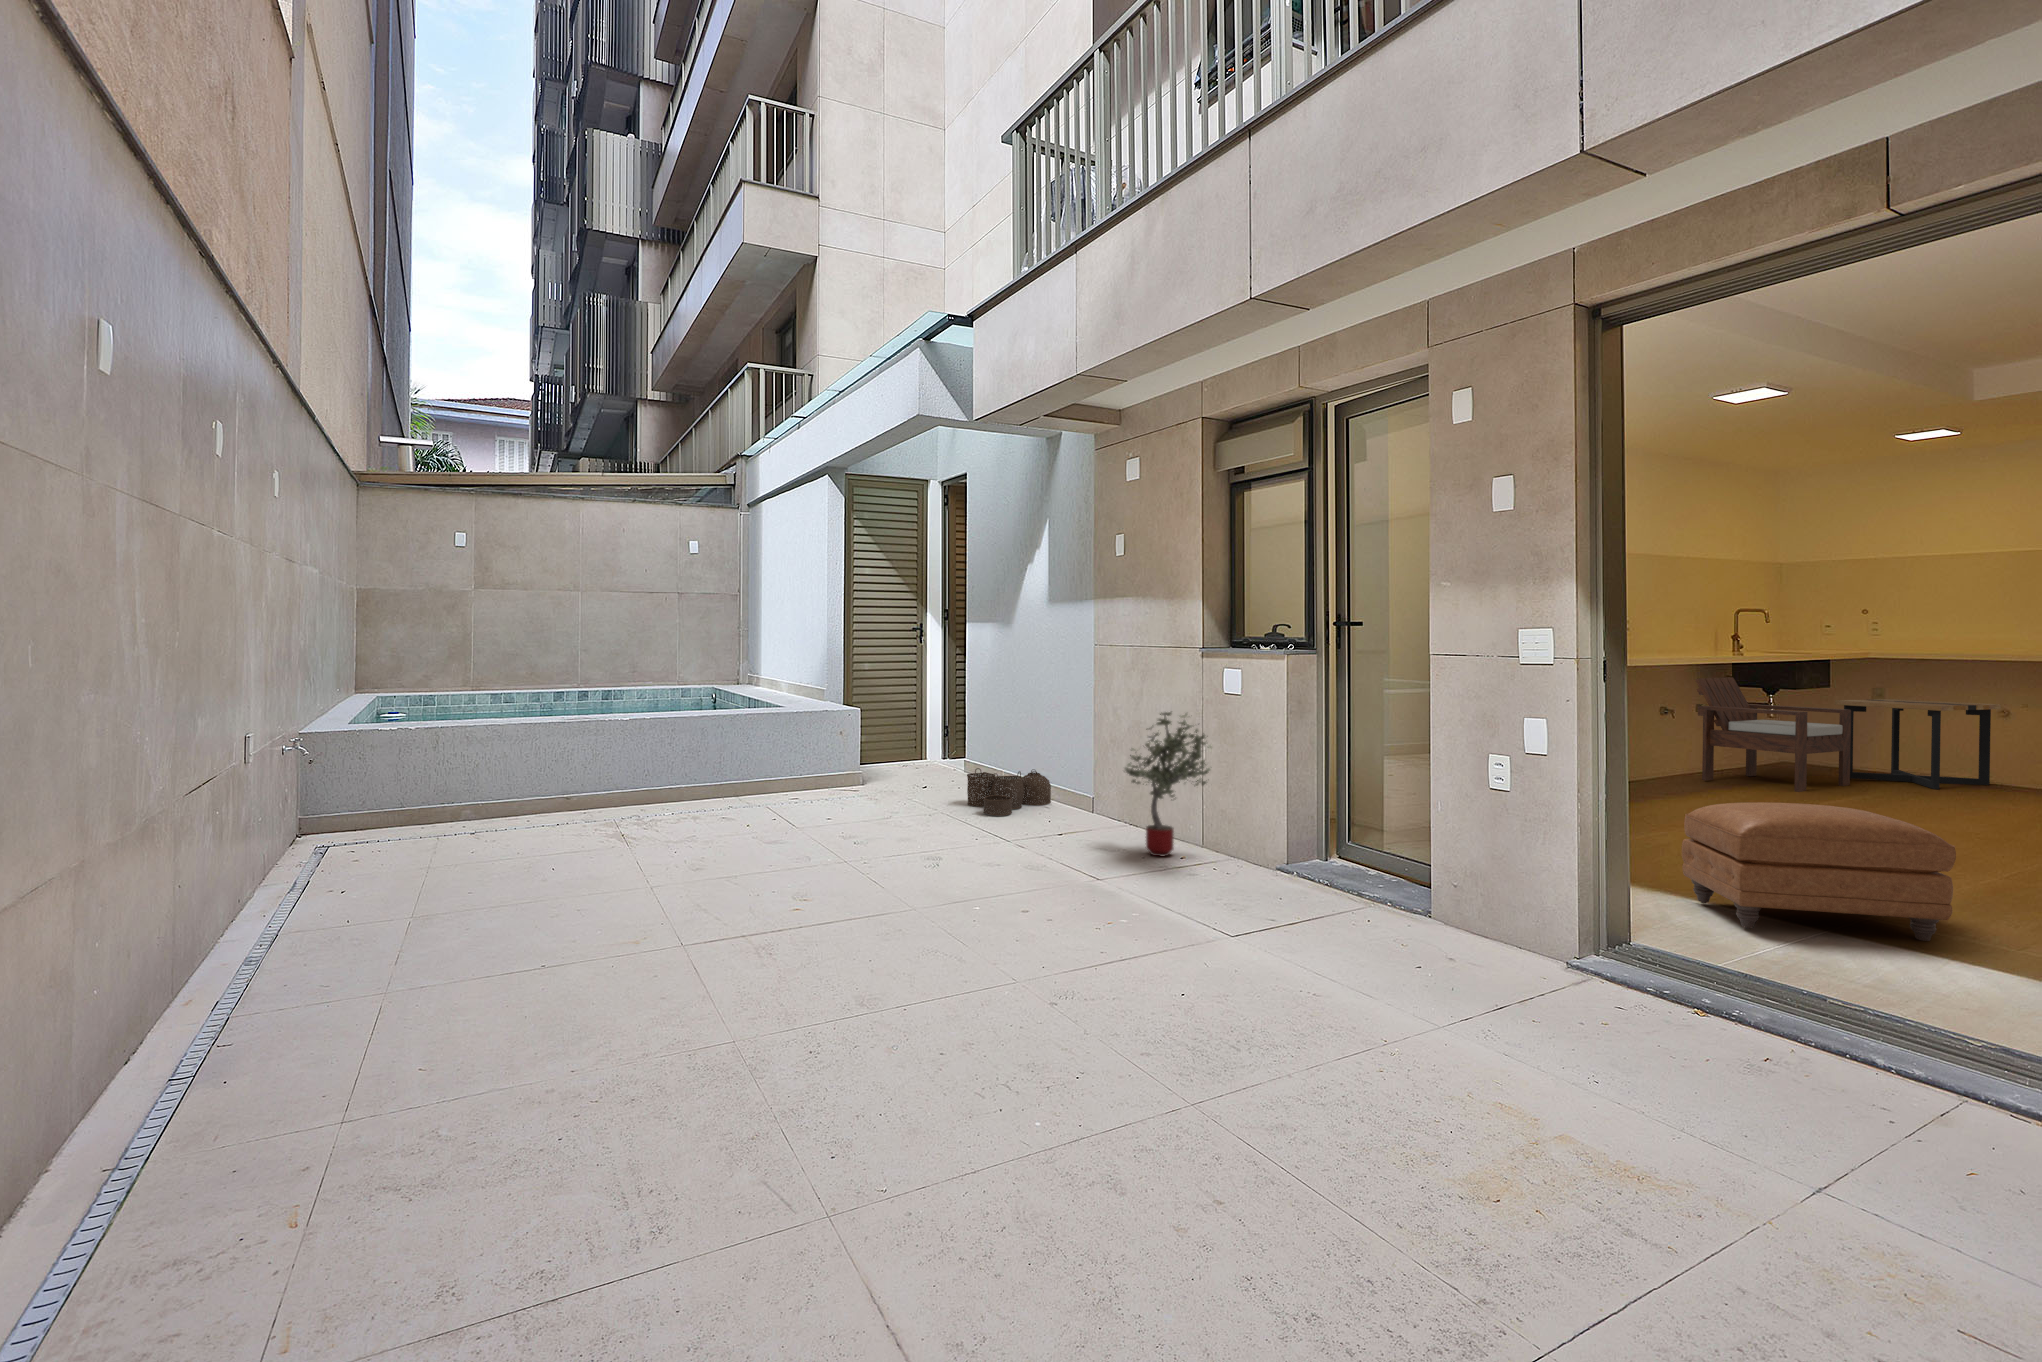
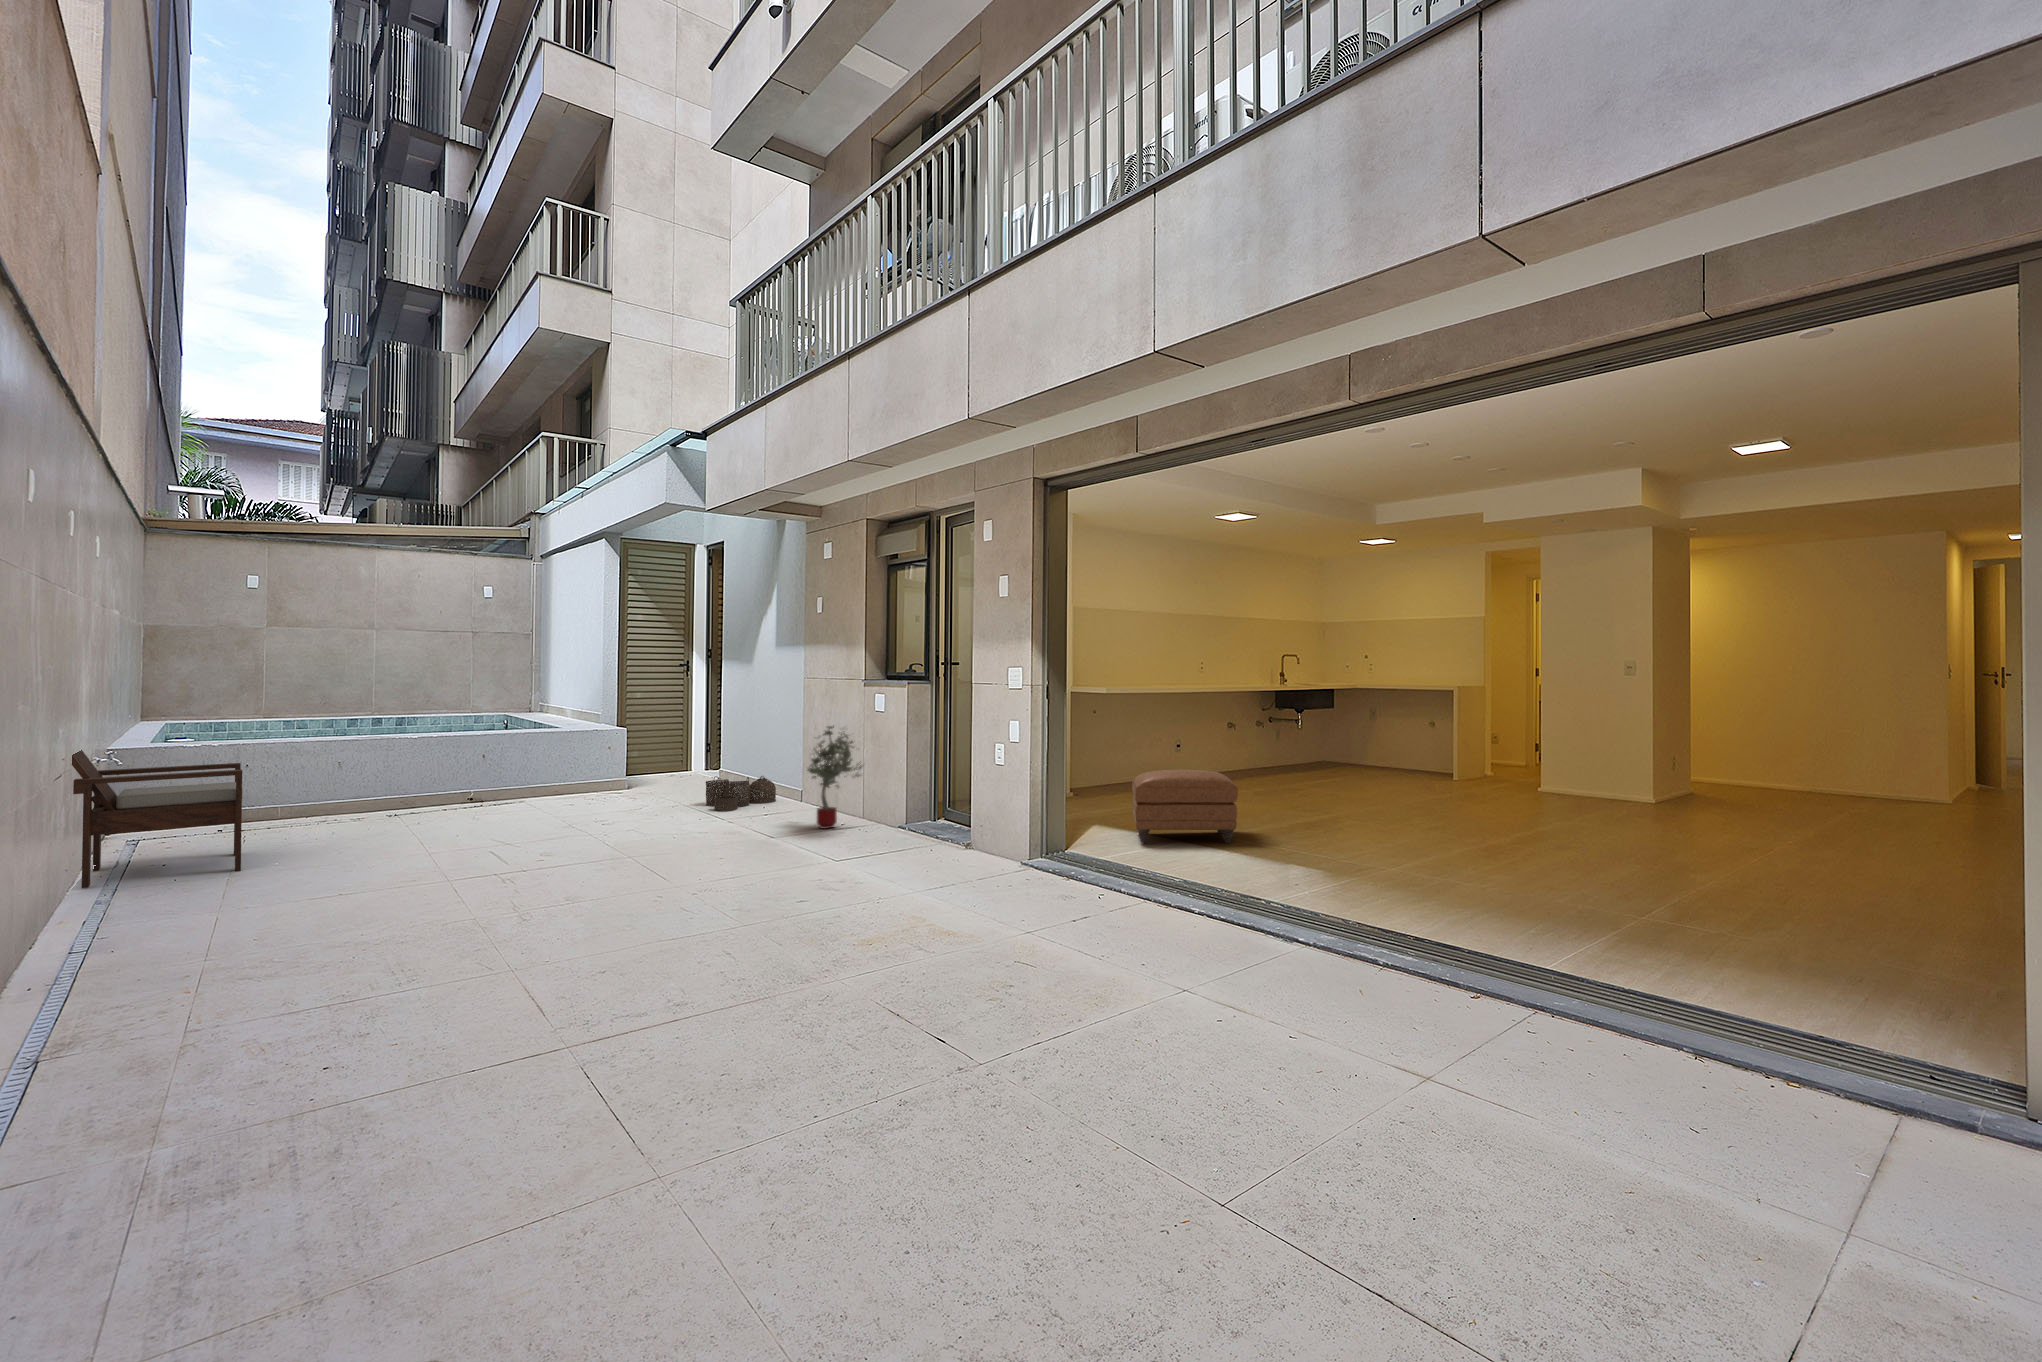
chair: present [1695,677,1851,792] -> present [72,750,243,888]
side table: present [1835,699,2001,789] -> none [1349,711,1435,769]

